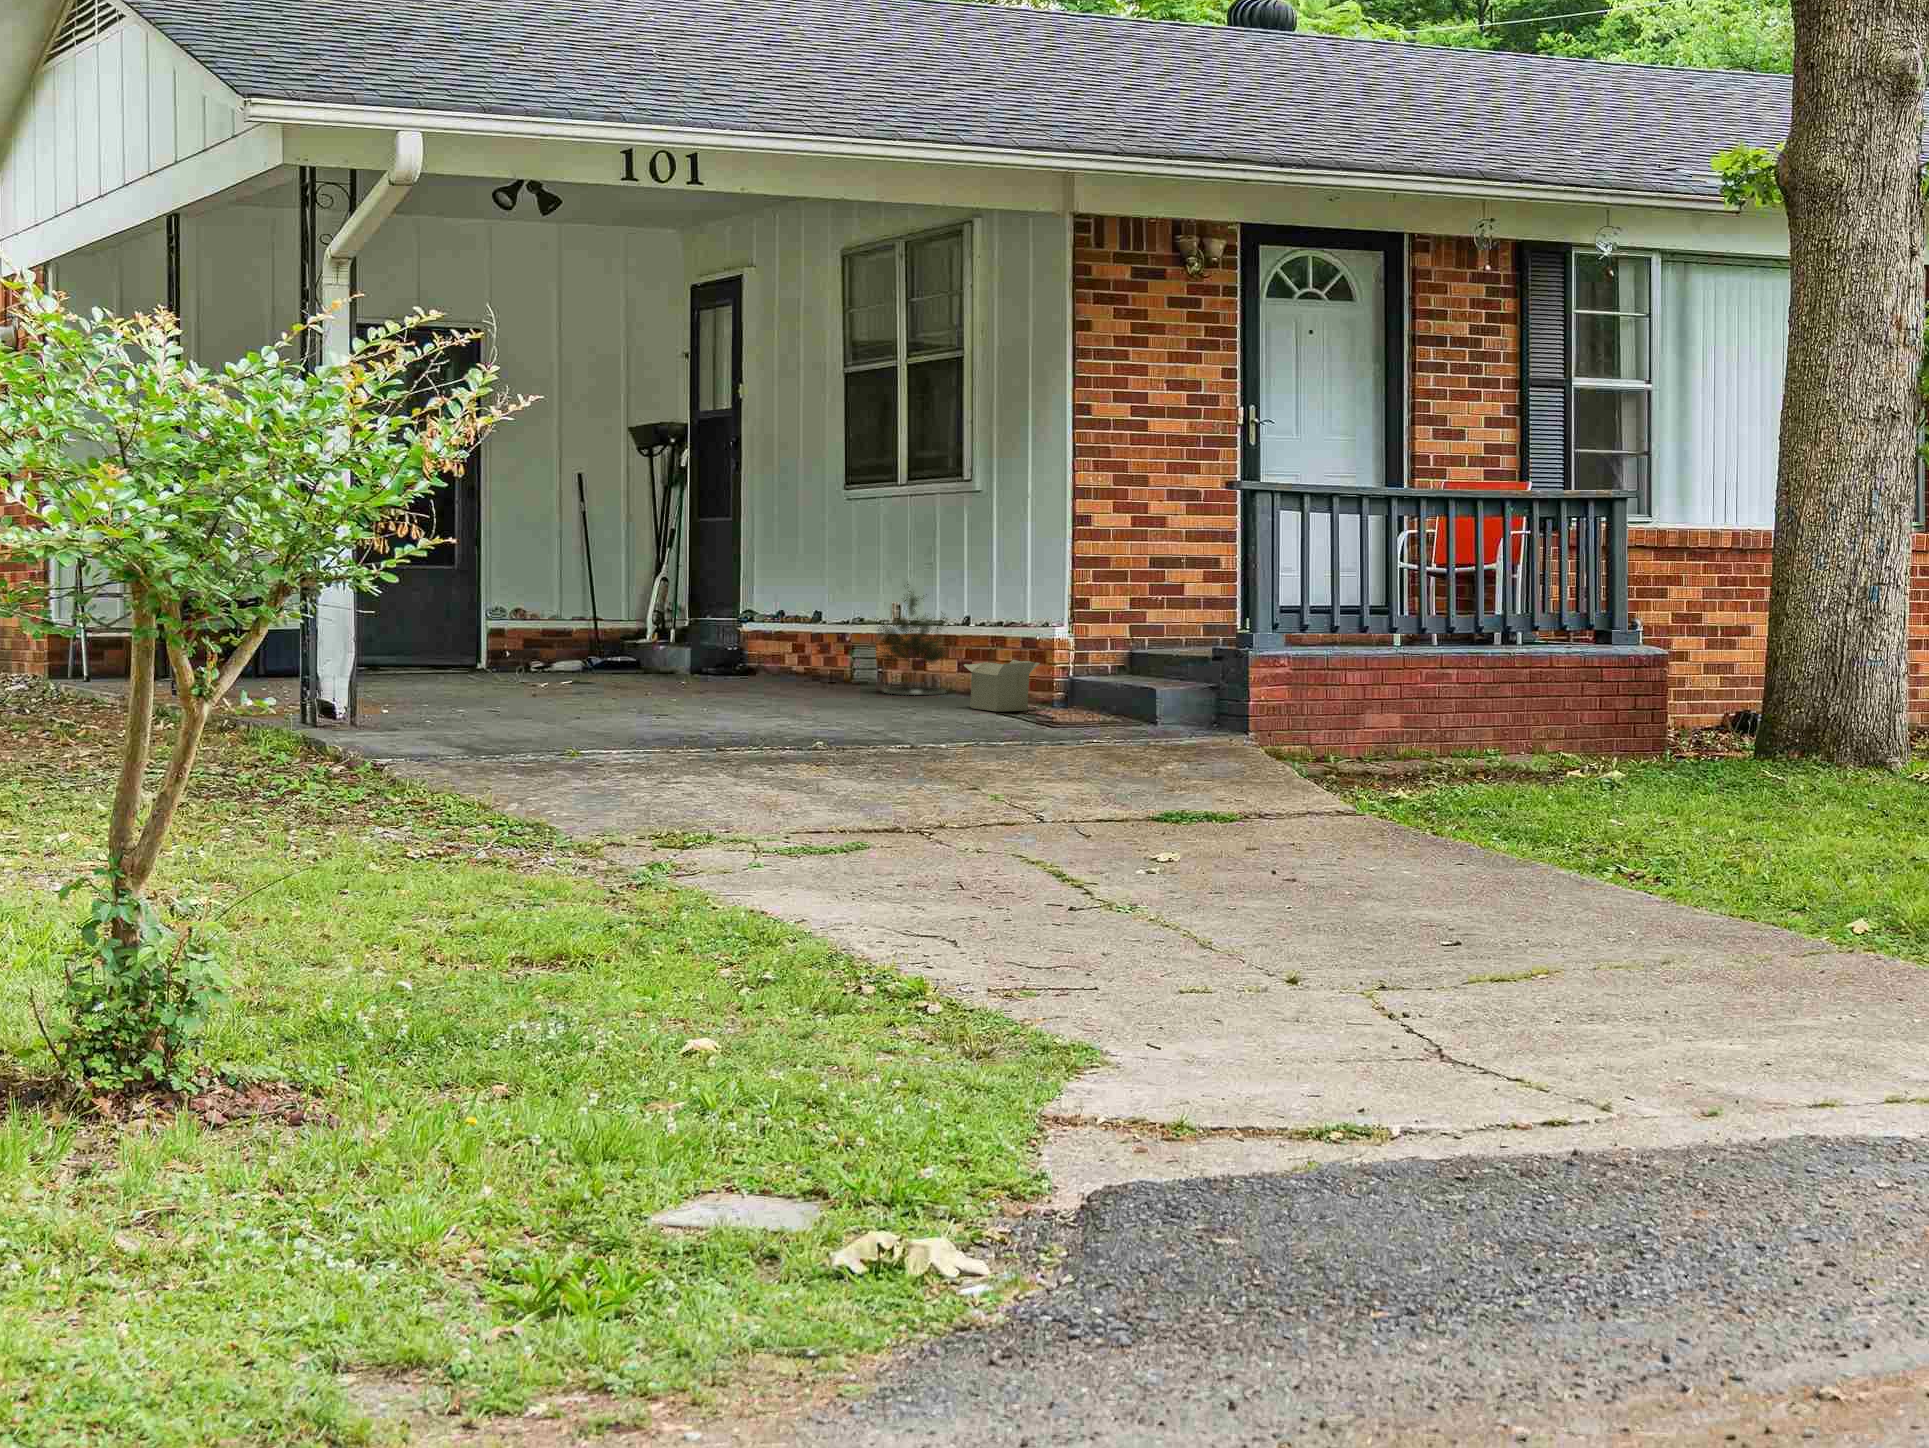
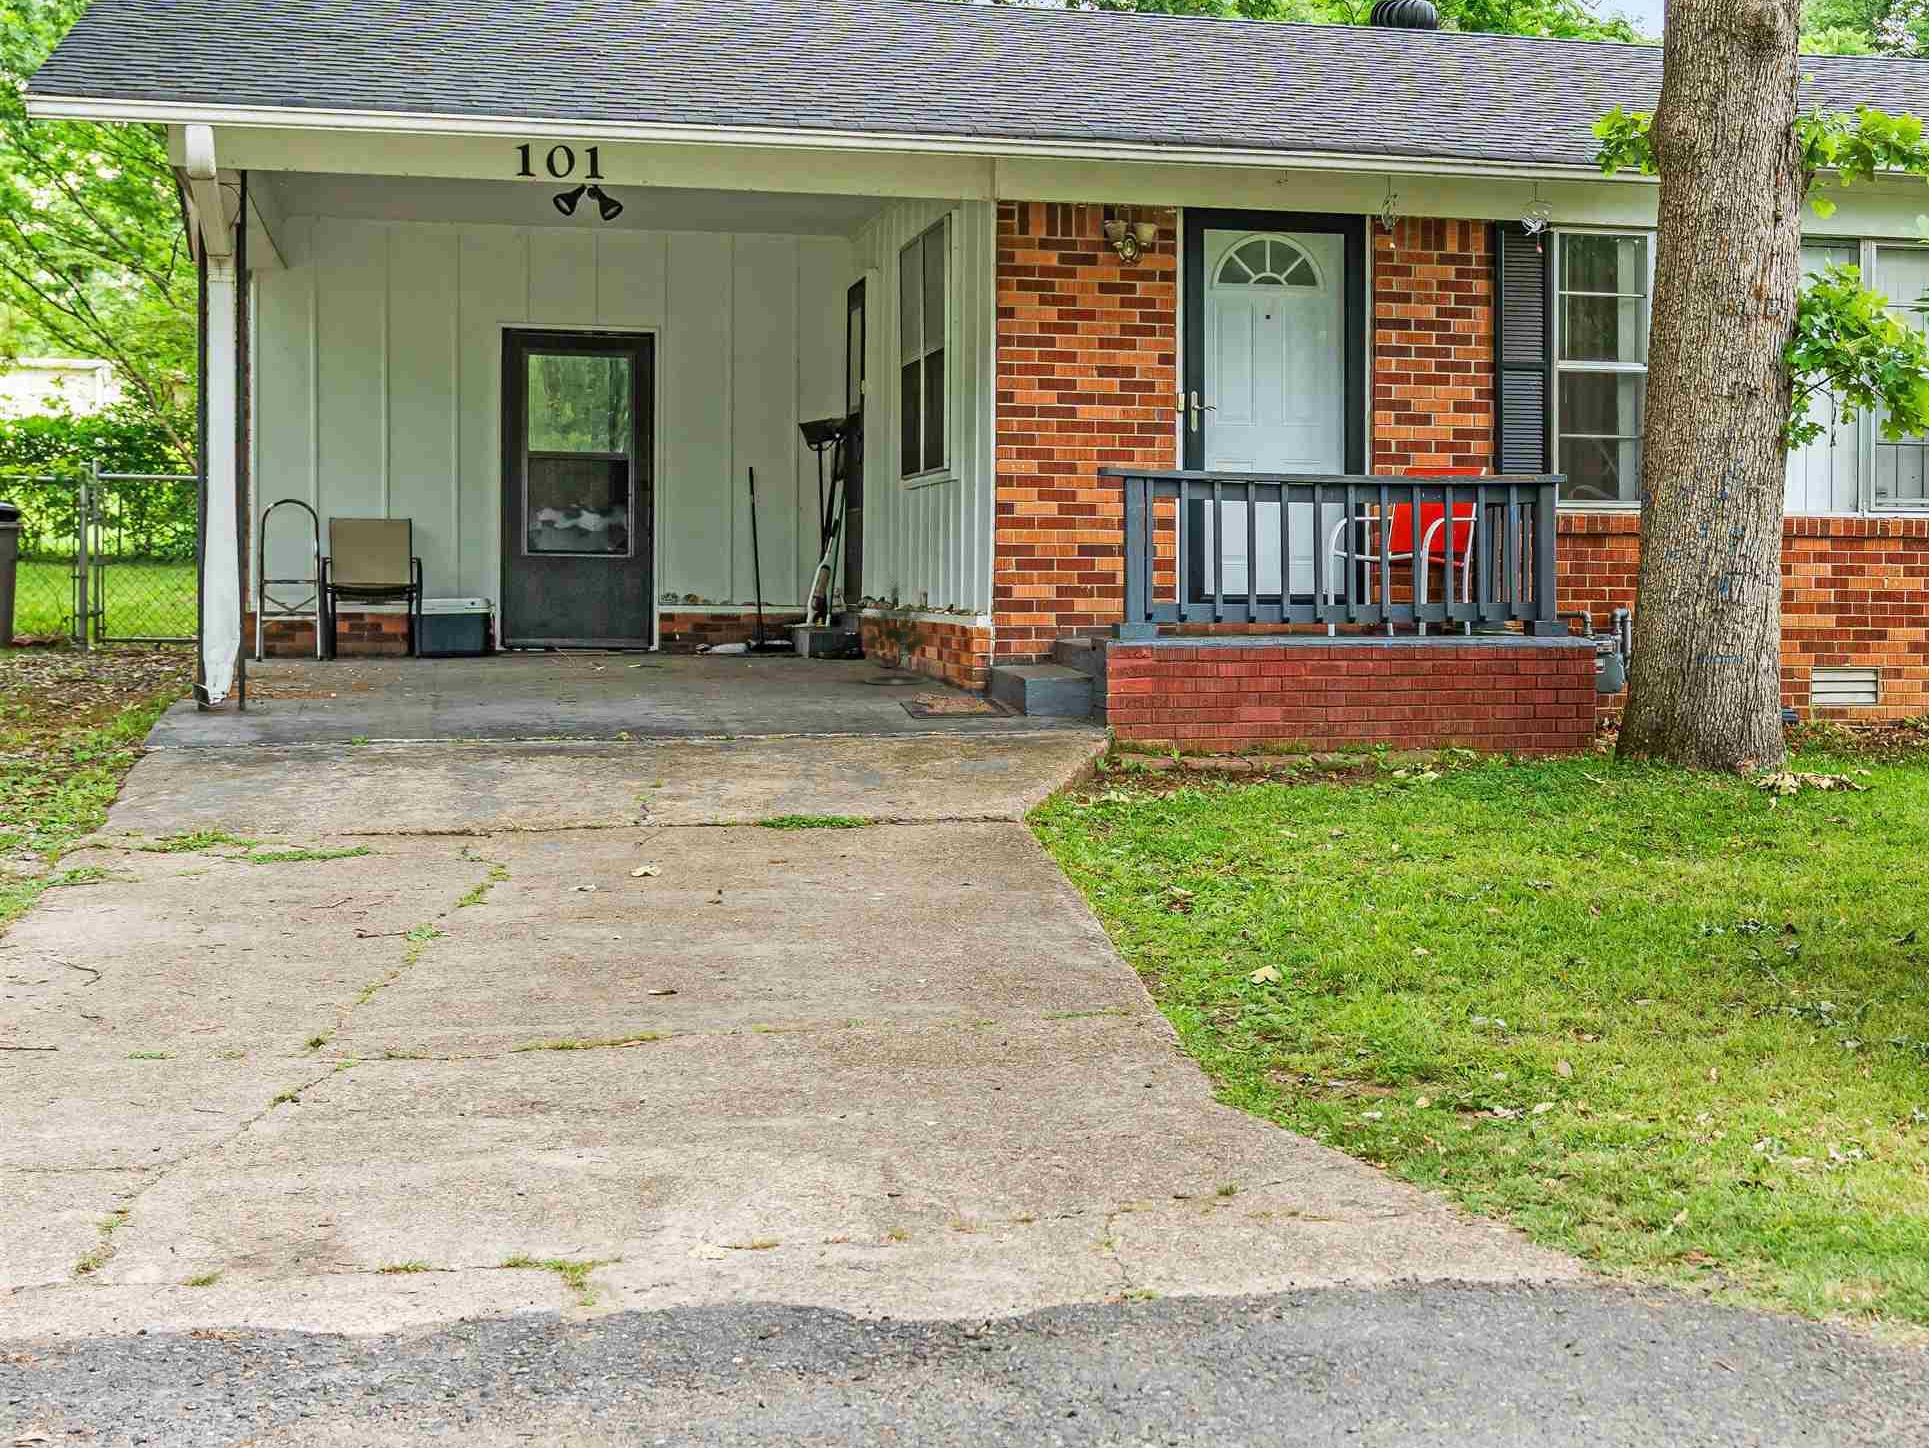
cardboard box: present [964,659,1040,711] -> none [900,651,966,704]

